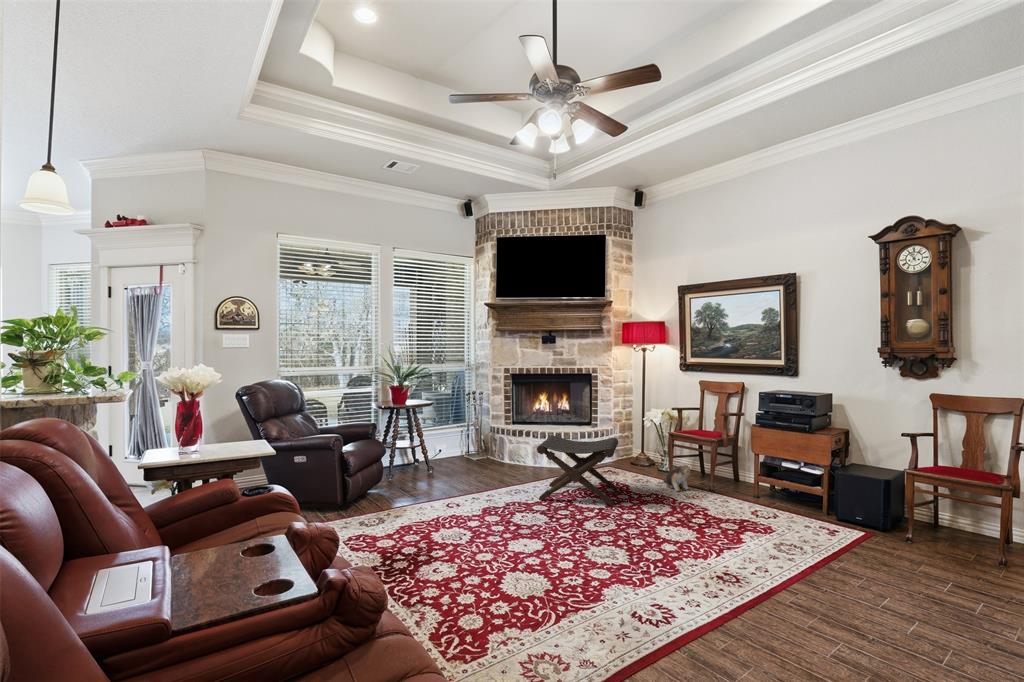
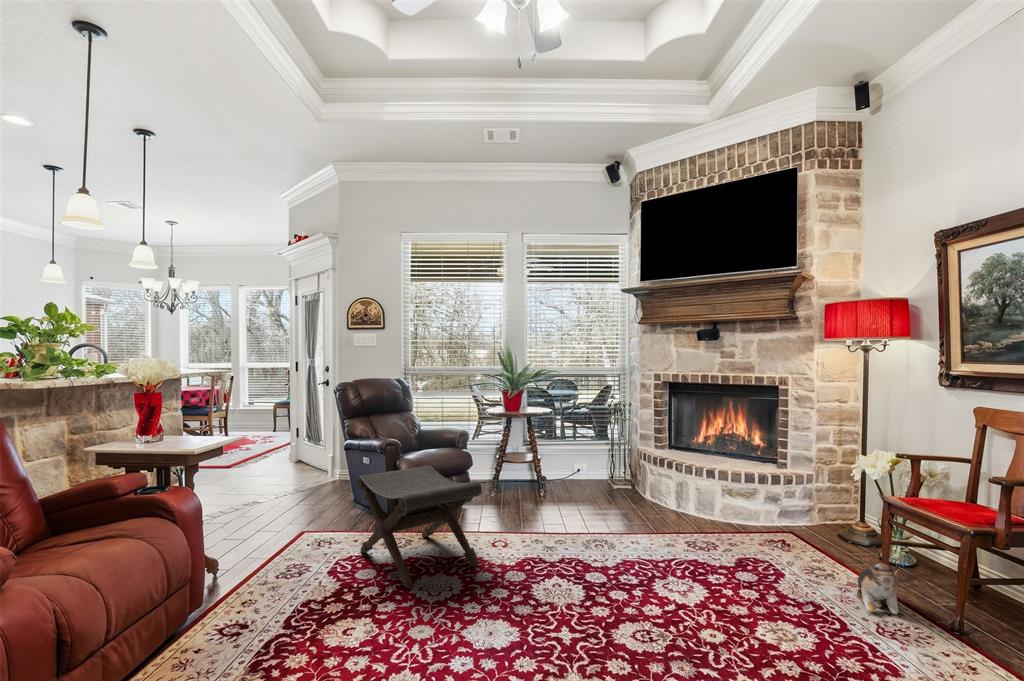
footstool: present [537,435,618,505] -> present [357,465,482,588]

